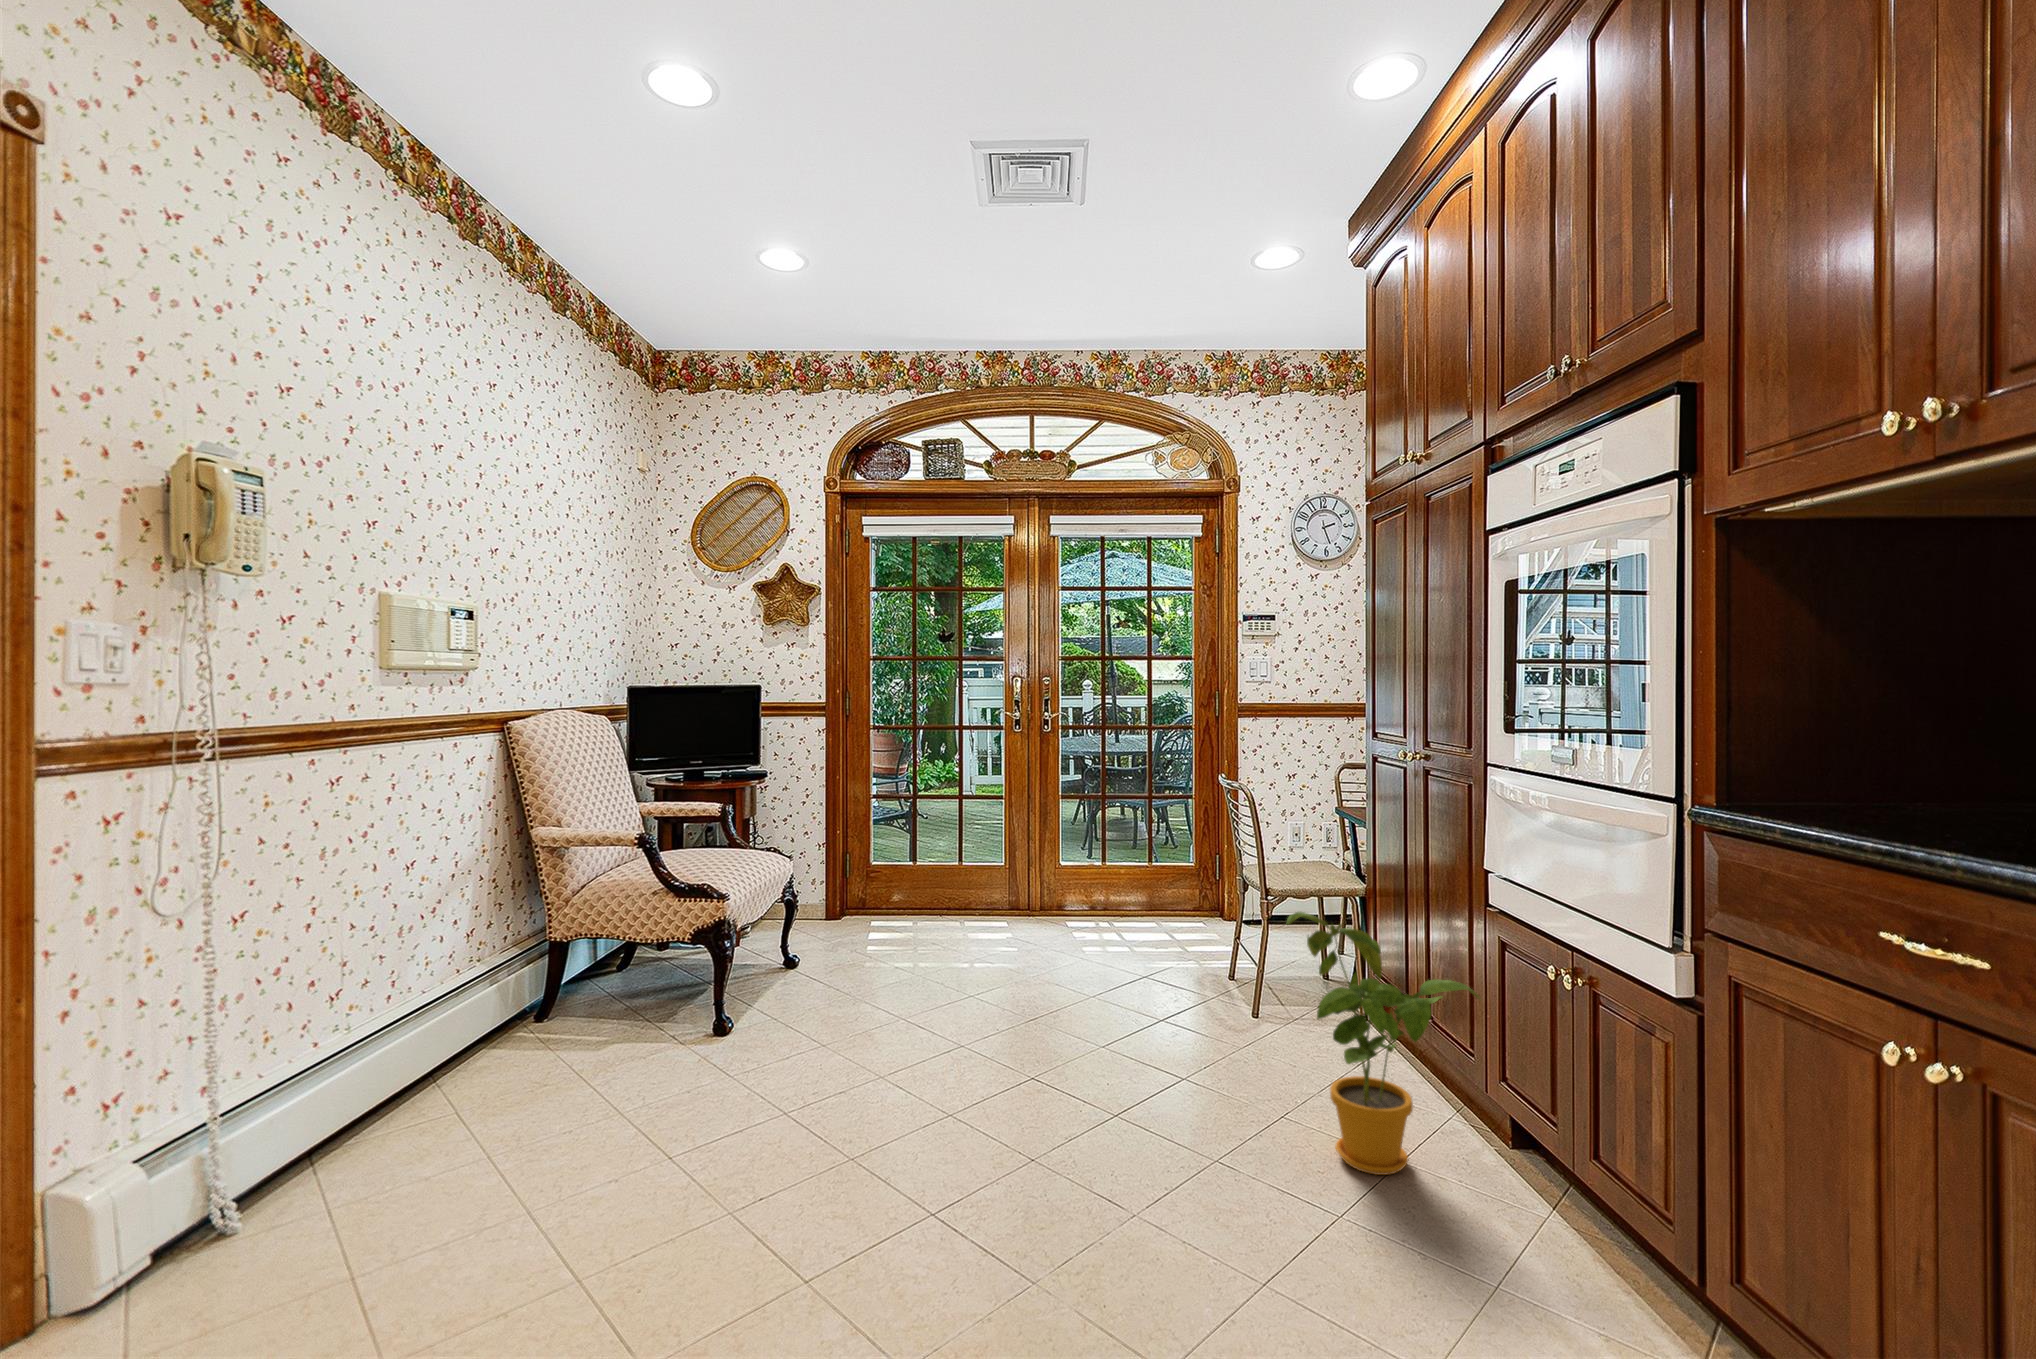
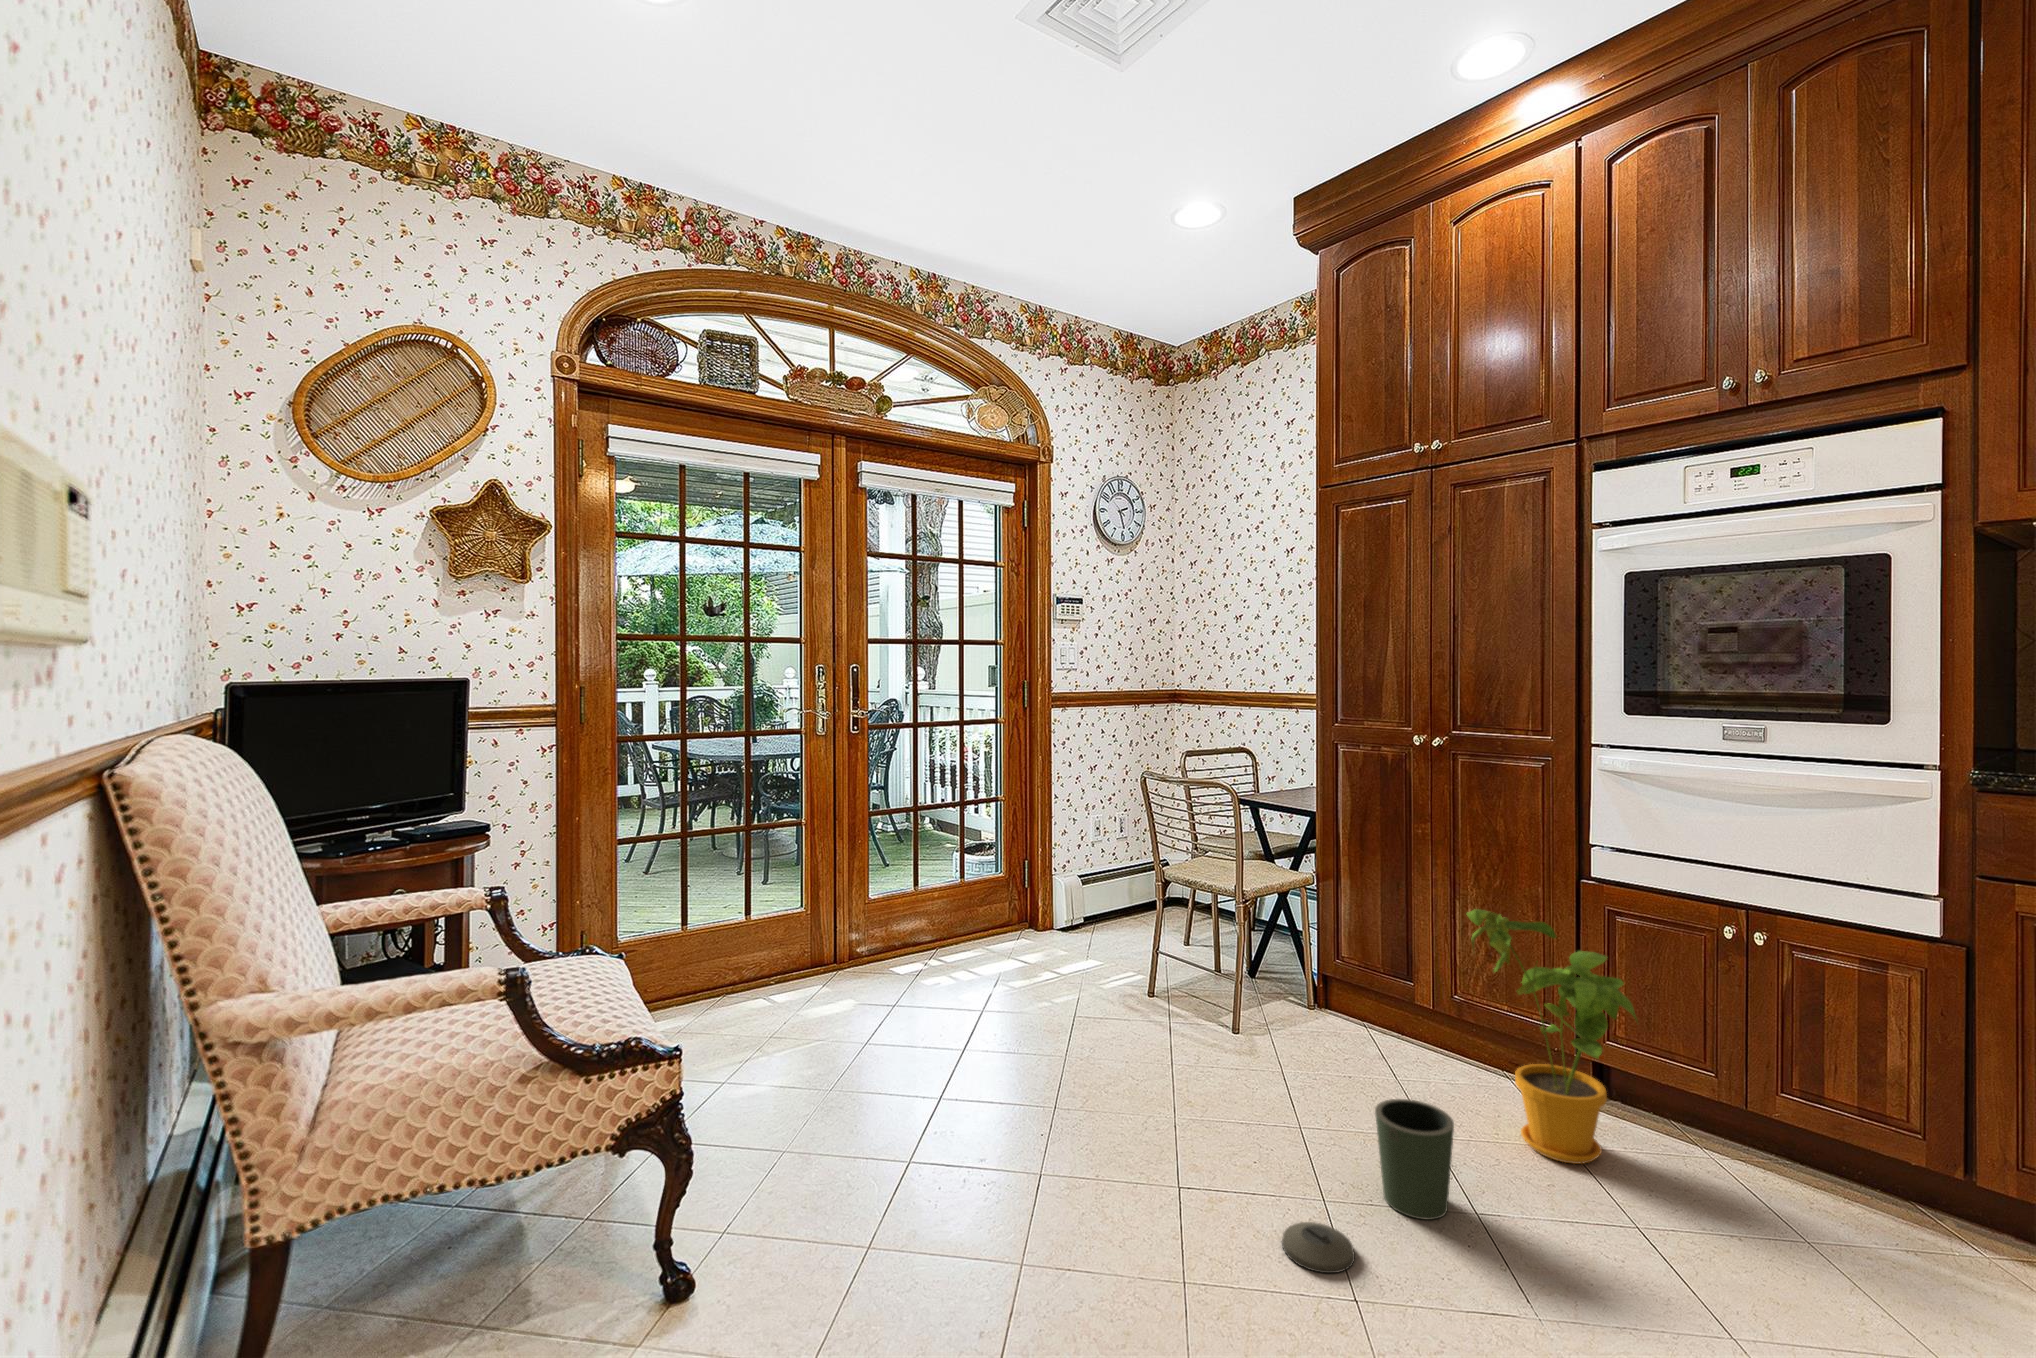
trash can: none [1023,1054,1200,1153] -> present [1282,1099,1454,1273]

